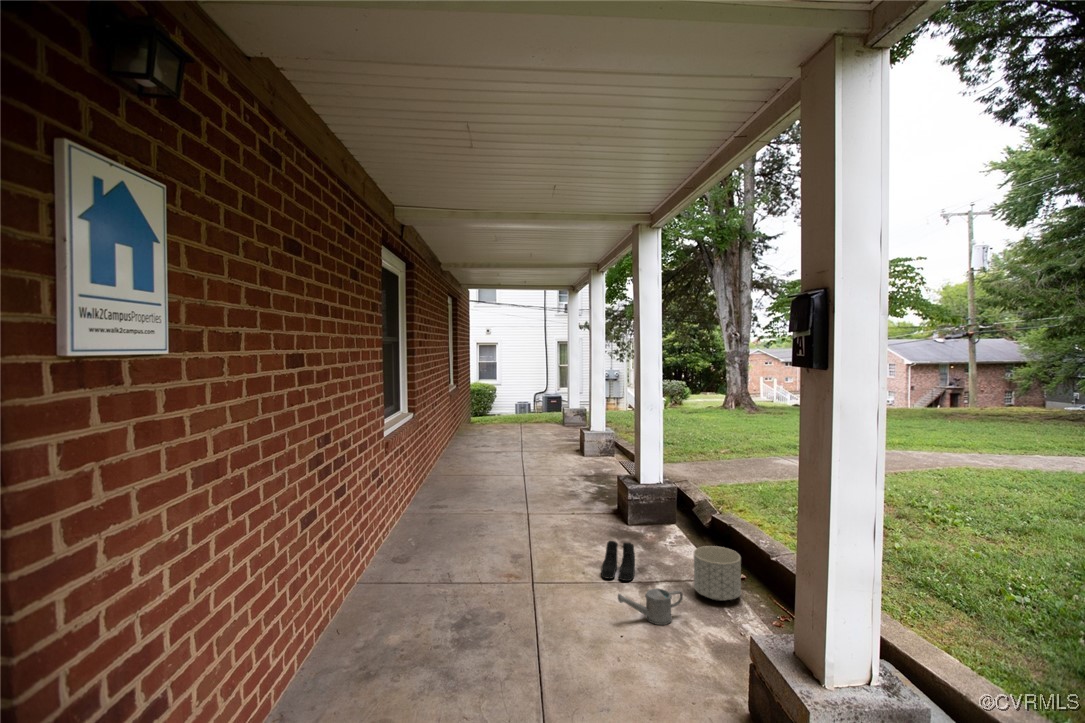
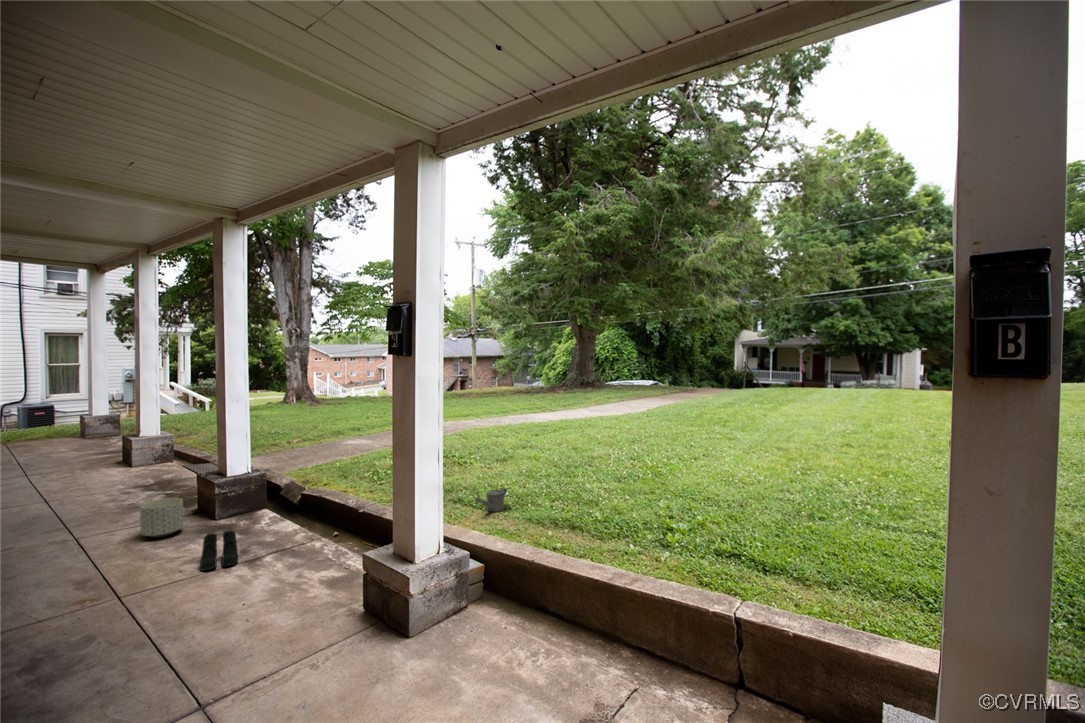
planter: present [694,546,741,601] -> present [140,498,184,538]
watering can: present [618,589,683,625] -> present [475,488,506,512]

